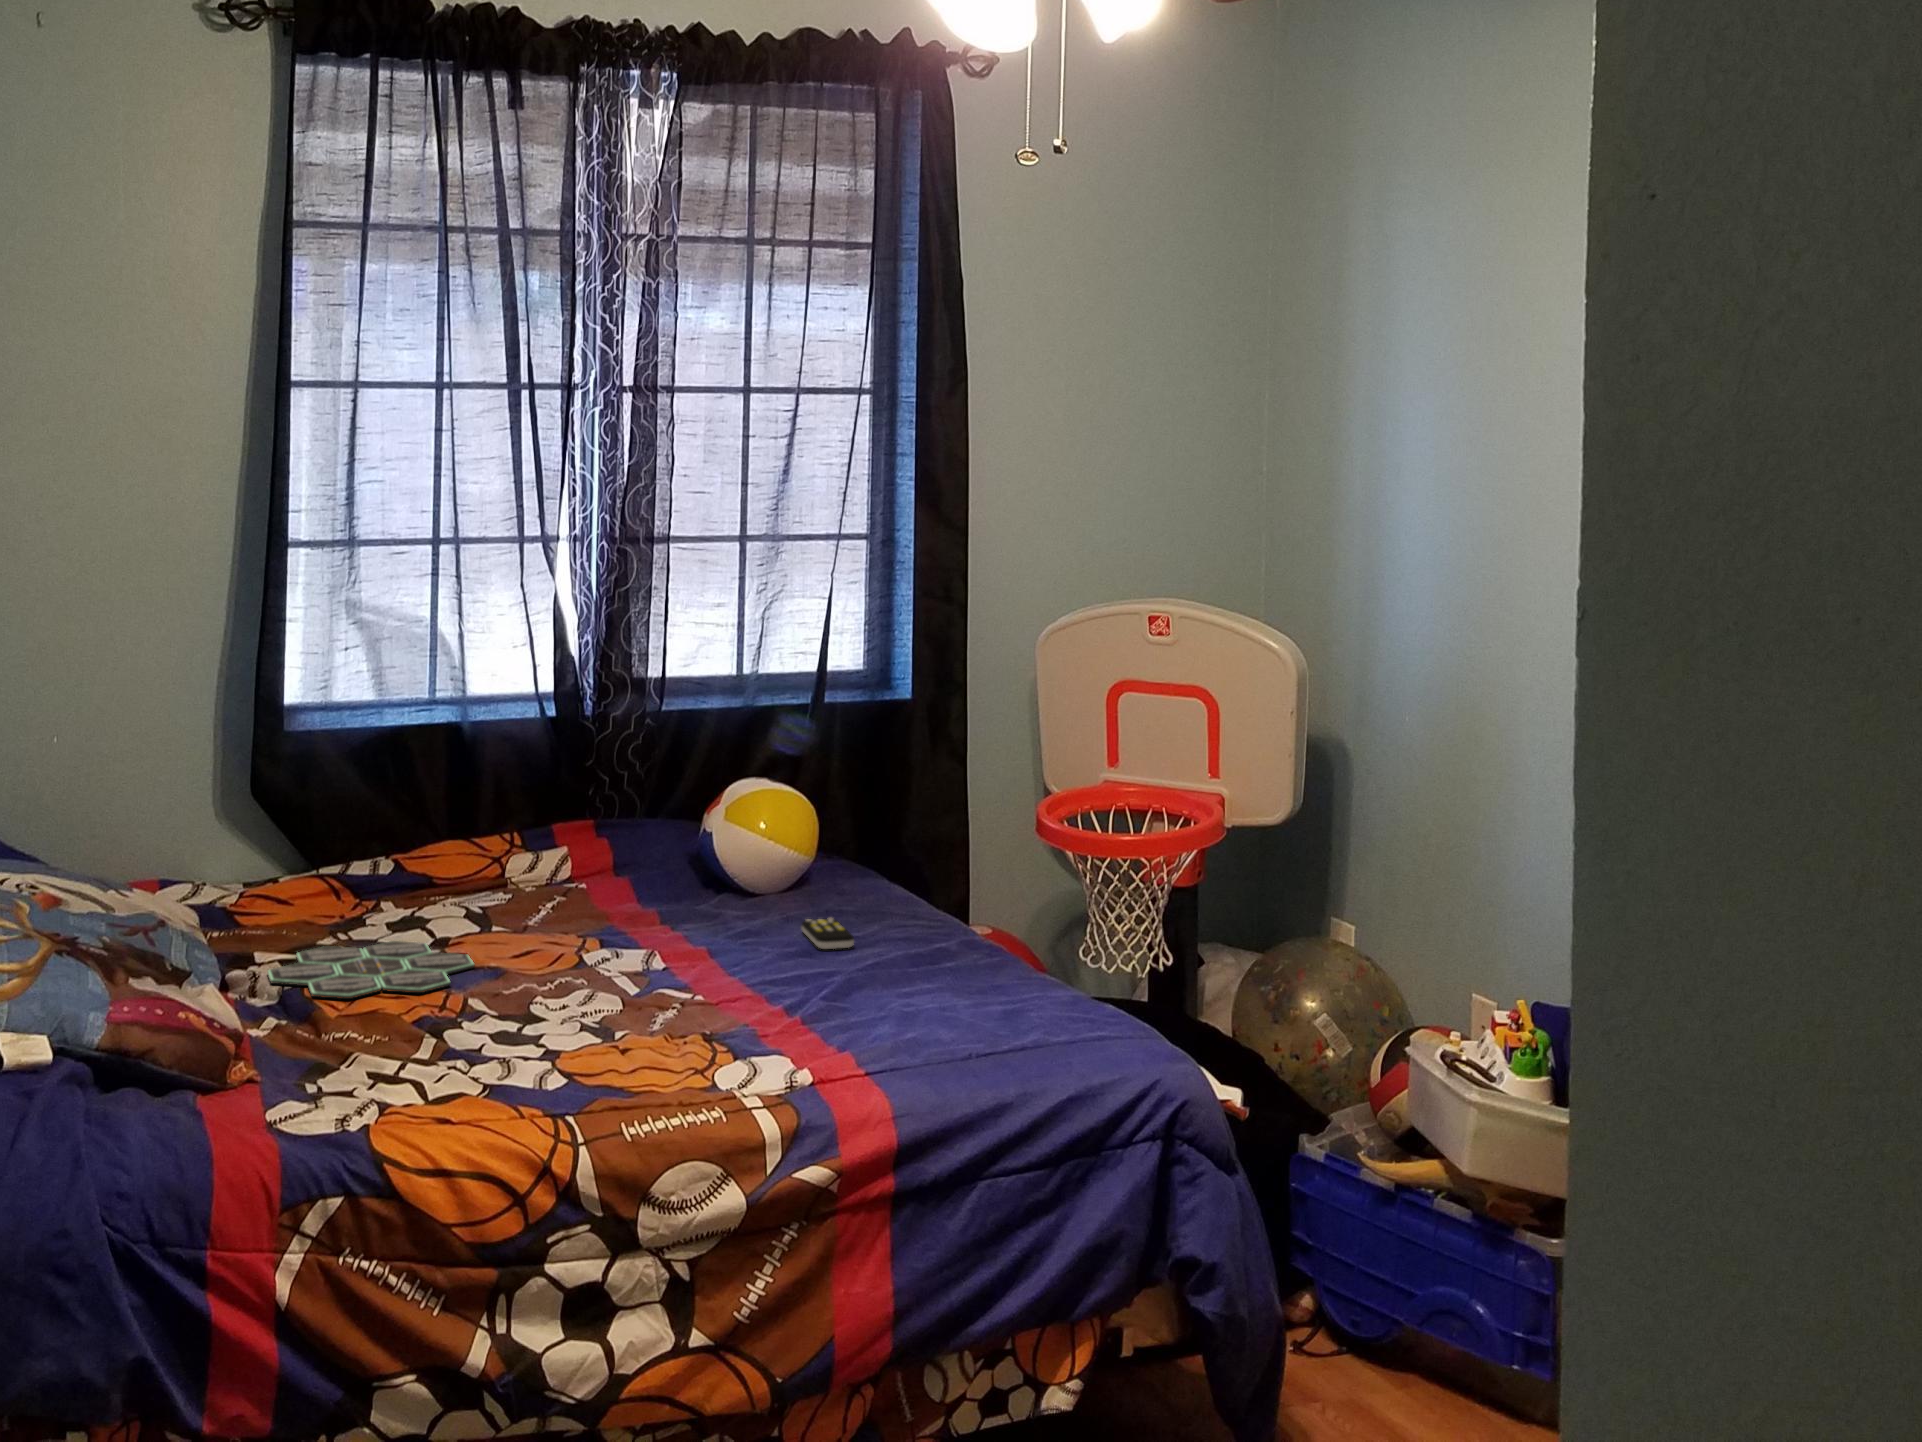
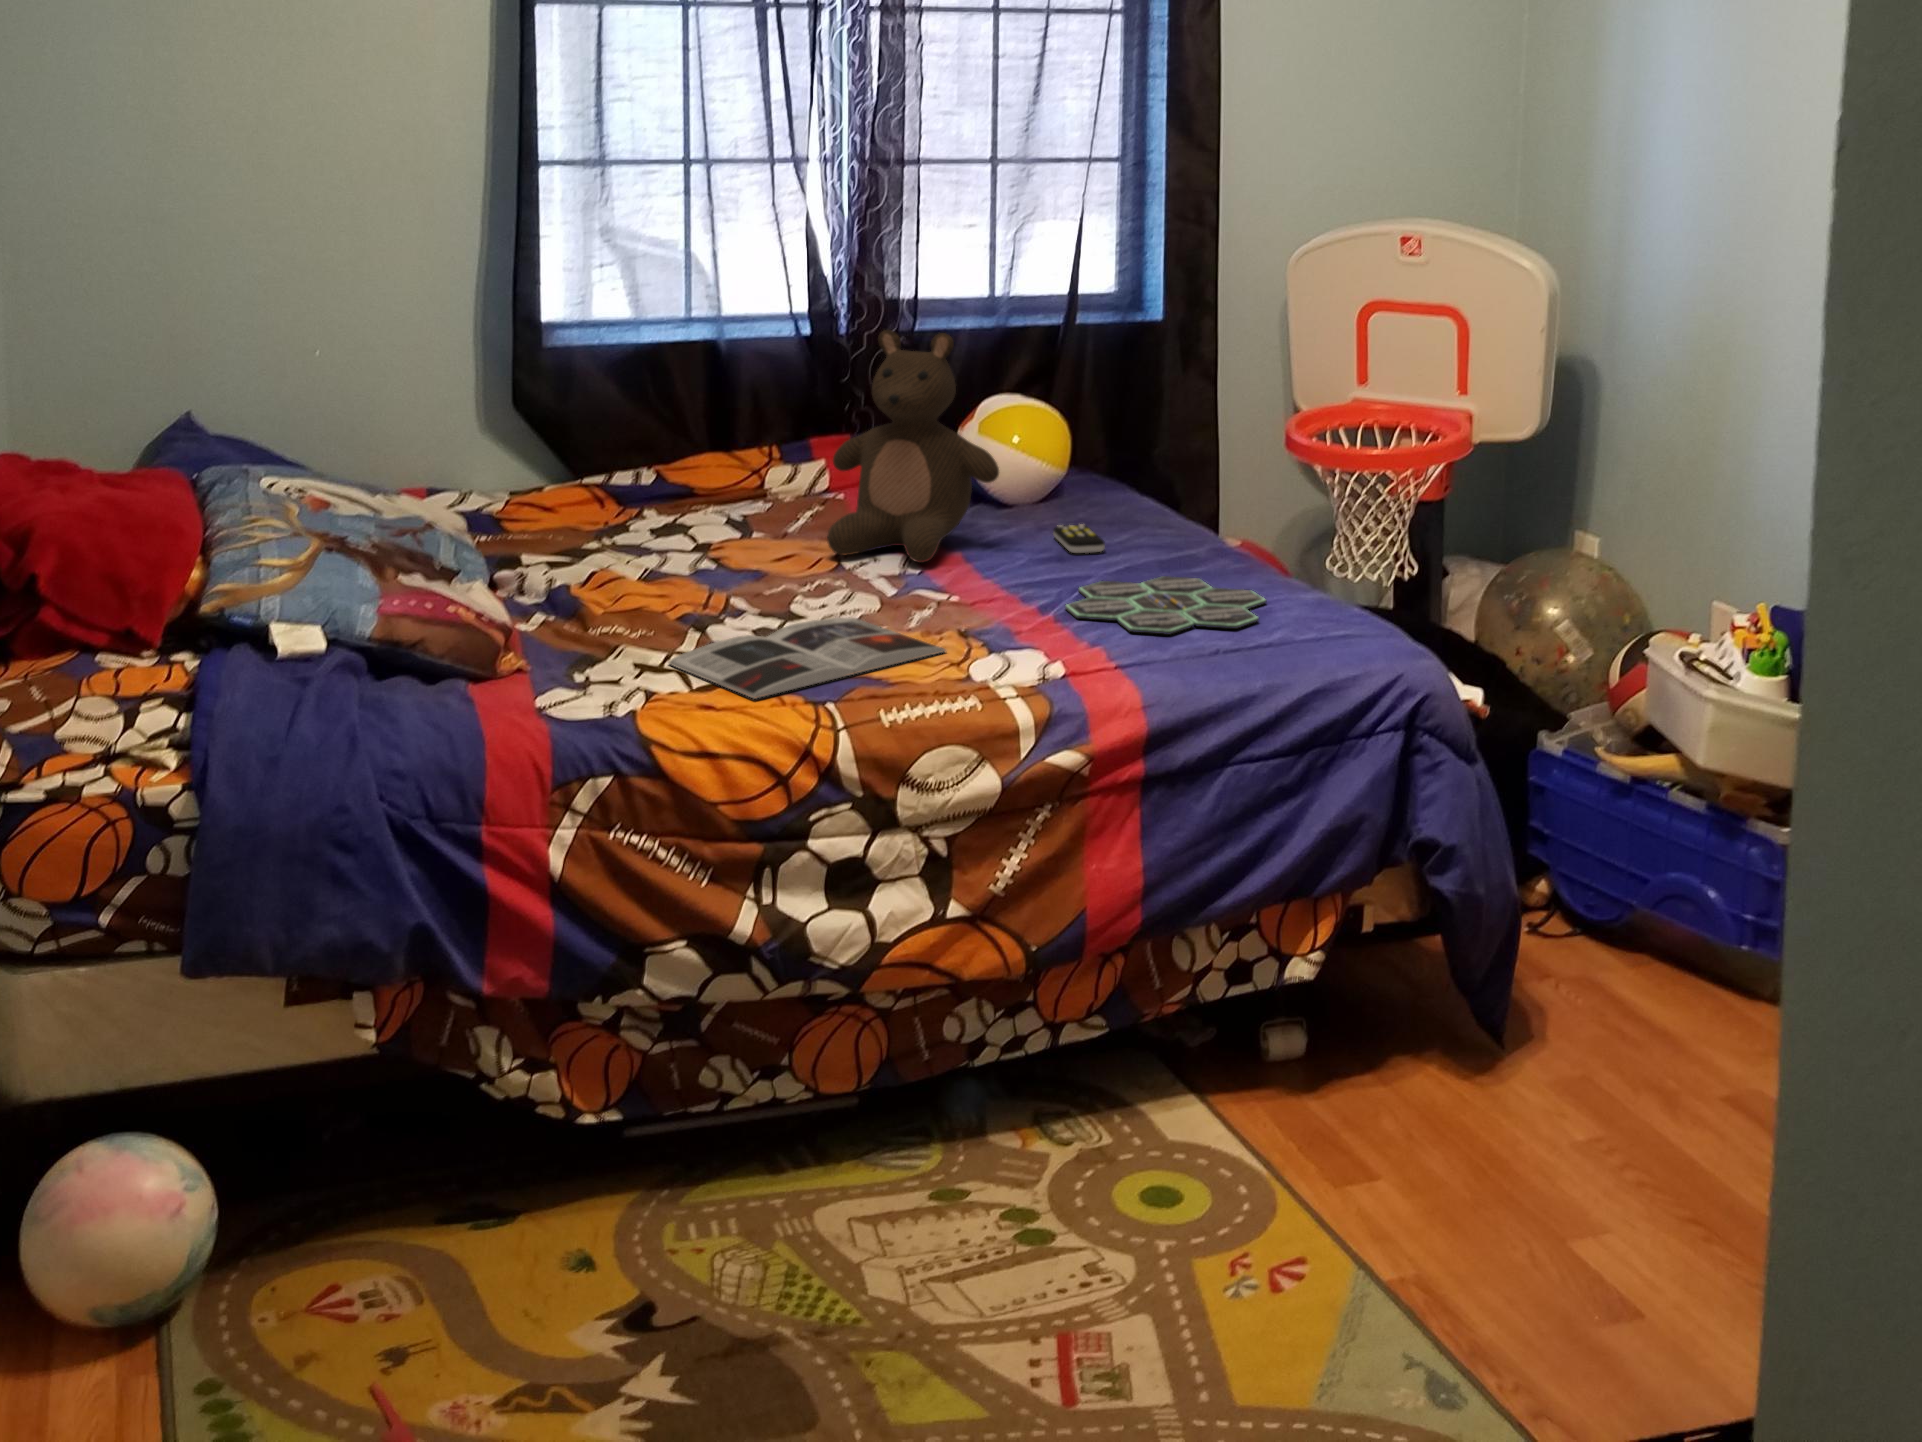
stuffed bear: none [569,717,747,960] -> present [827,330,999,562]
board game: present [267,941,475,999] -> present [1065,576,1267,635]
magazine: none [404,1021,692,1110] -> present [669,617,946,699]

